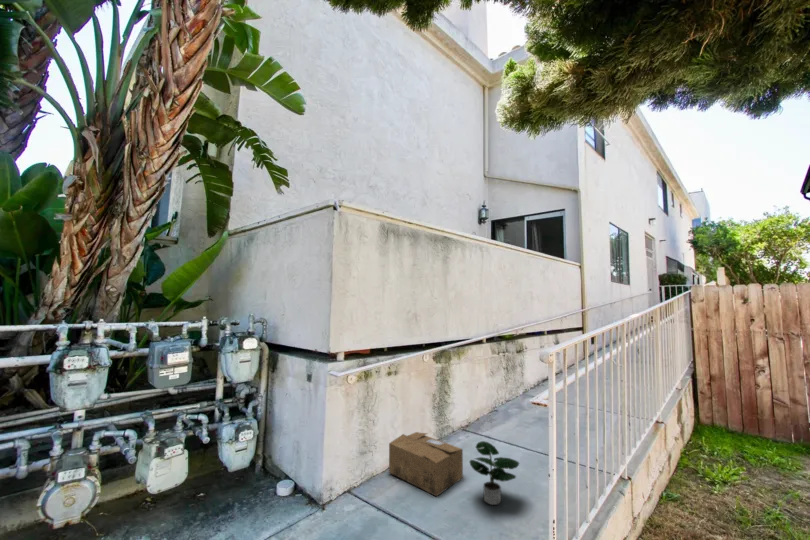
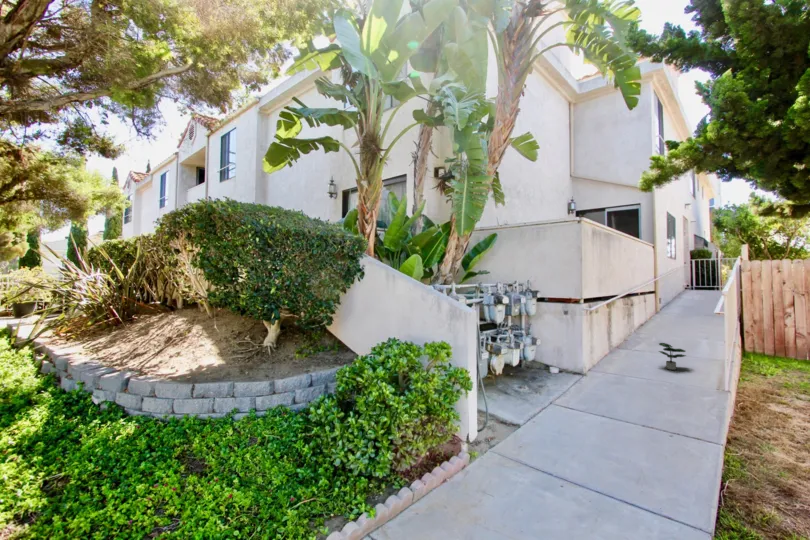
cardboard box: present [389,432,463,496] -> none [603,344,645,369]

